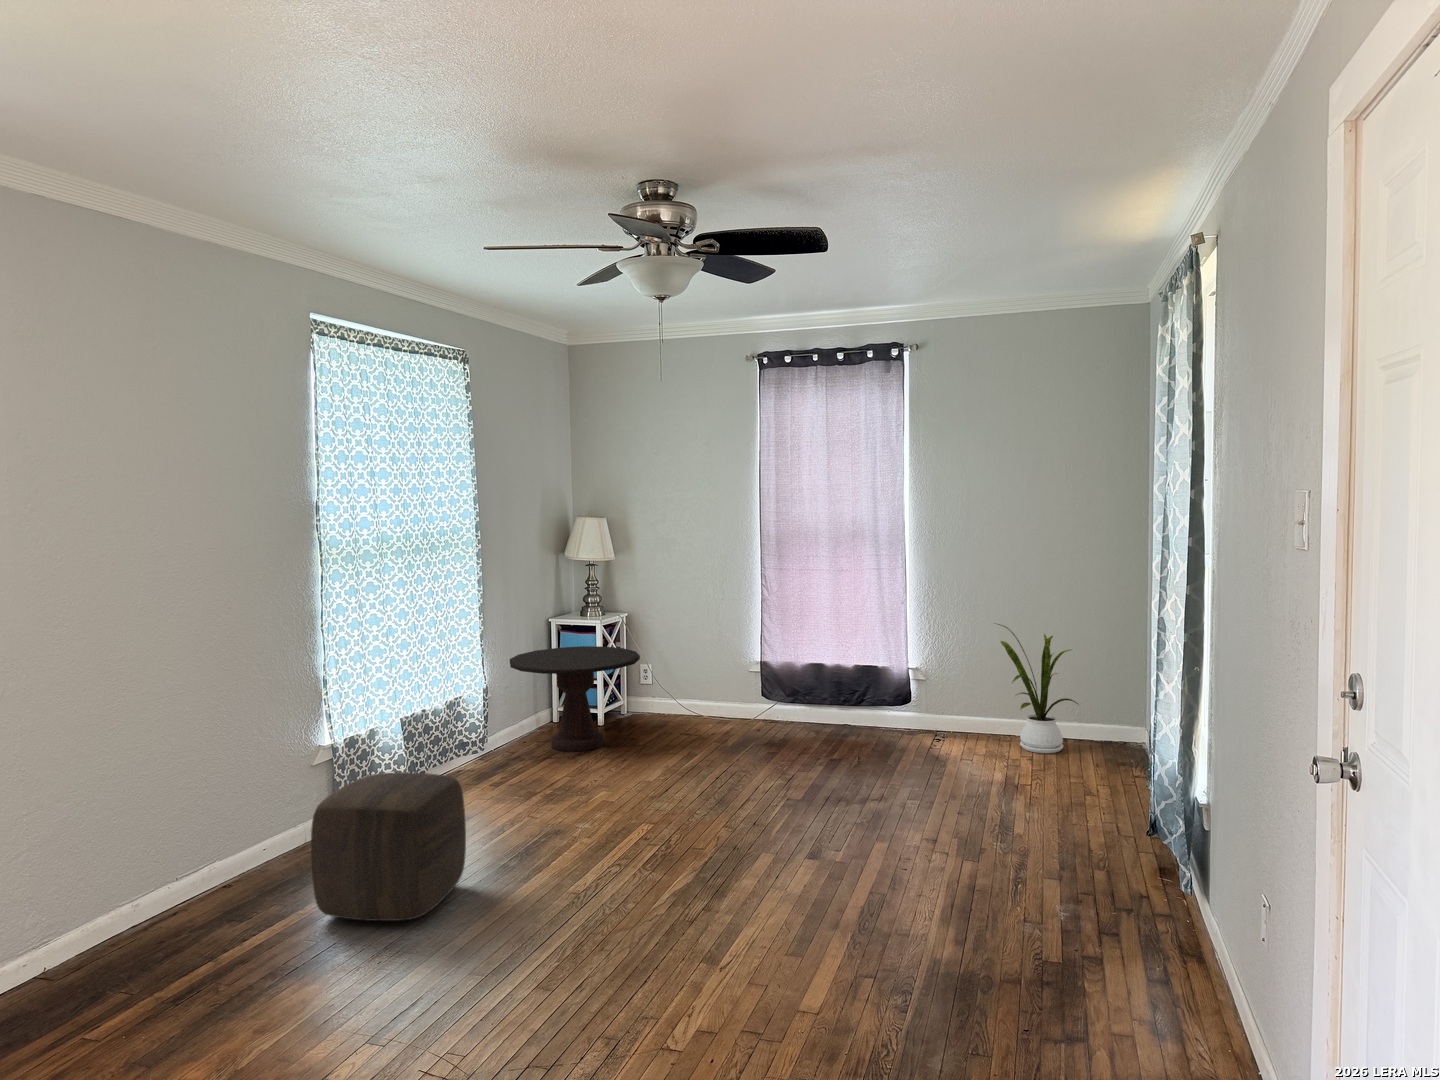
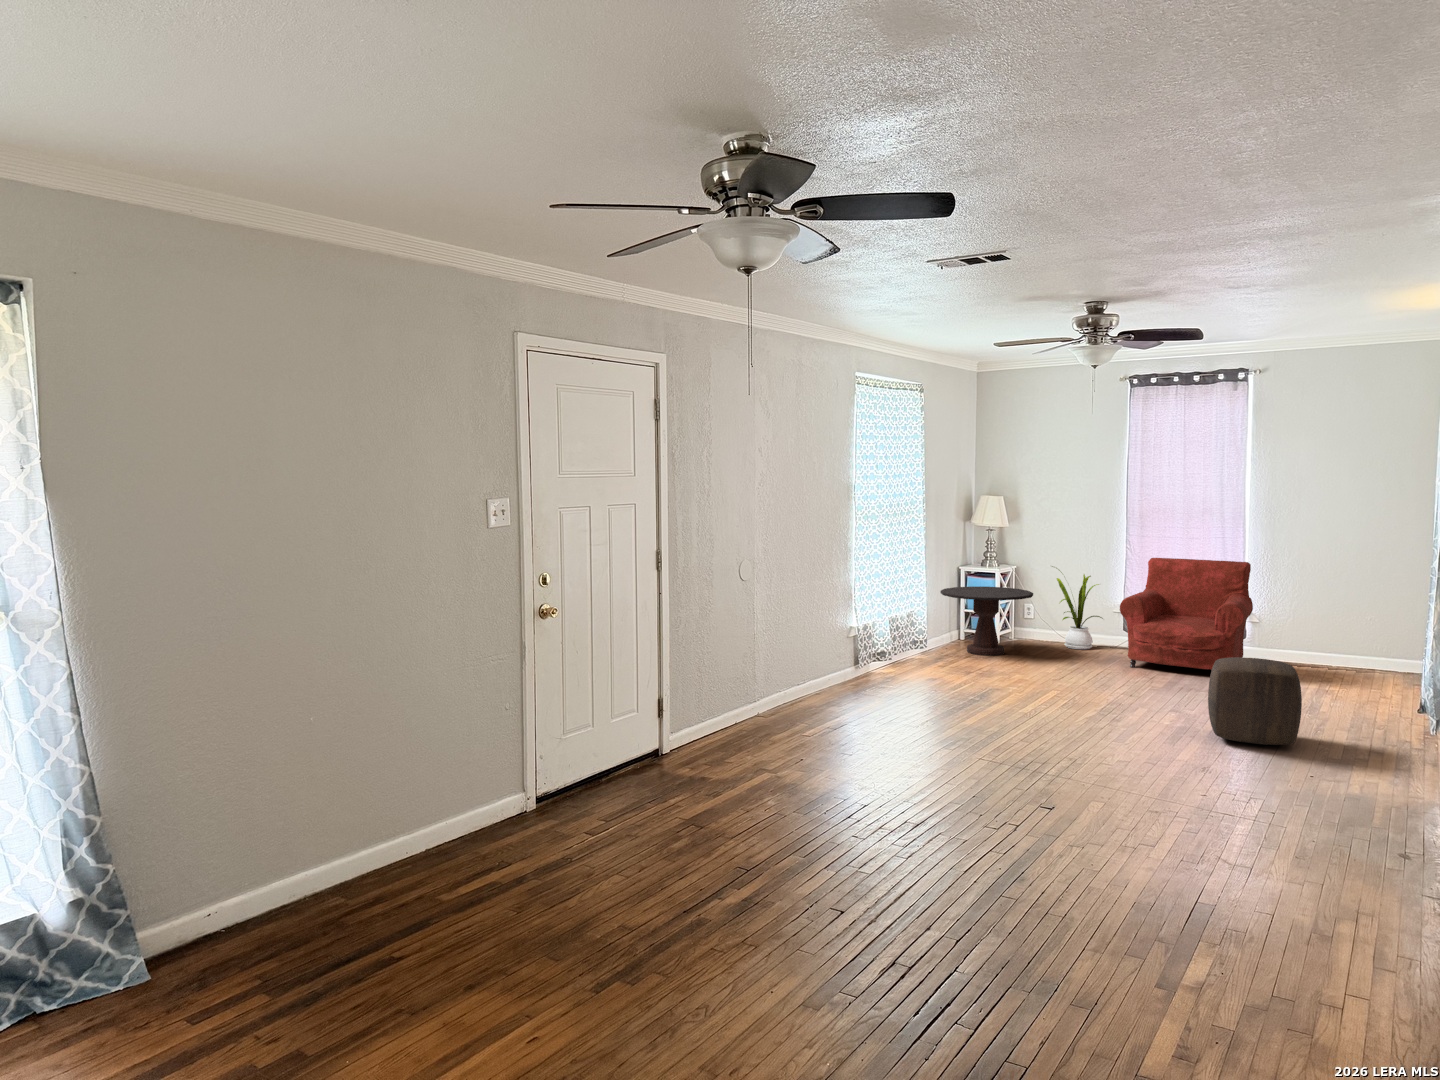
armchair: none [751,598,918,767] -> present [1120,558,1253,670]
house plant: present [998,624,1078,753] -> present [1052,566,1103,649]
ottoman: present [311,772,466,921] -> present [1208,657,1302,745]

